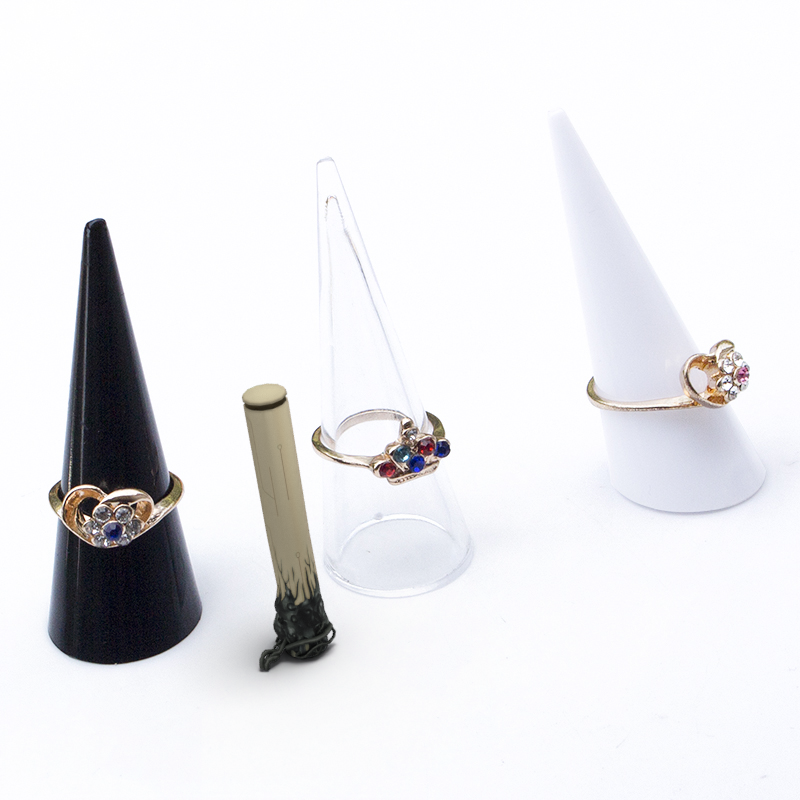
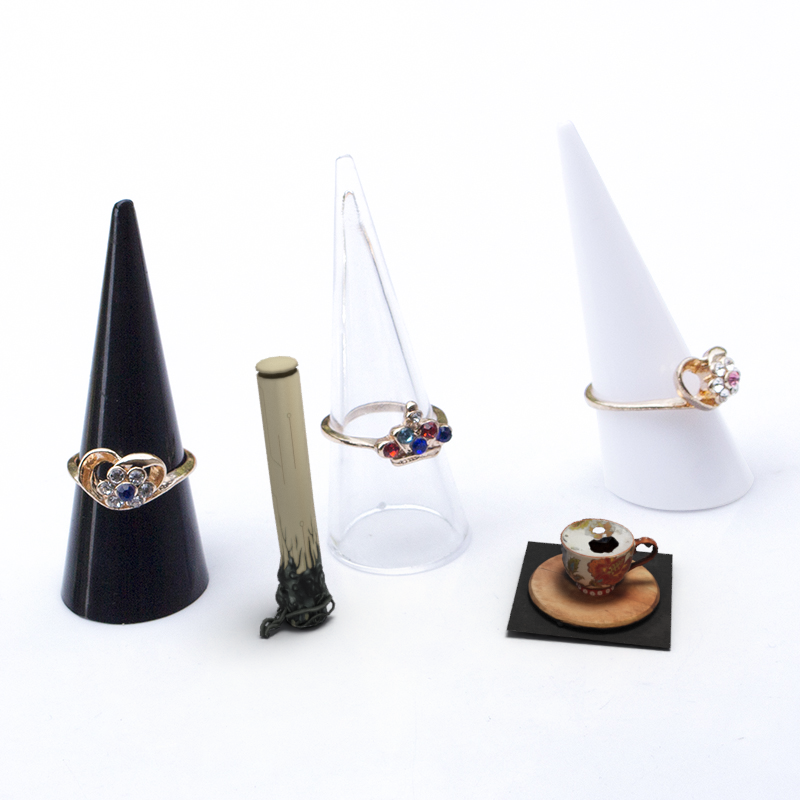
teacup: none [514,533,684,669] -> present [507,518,673,648]

